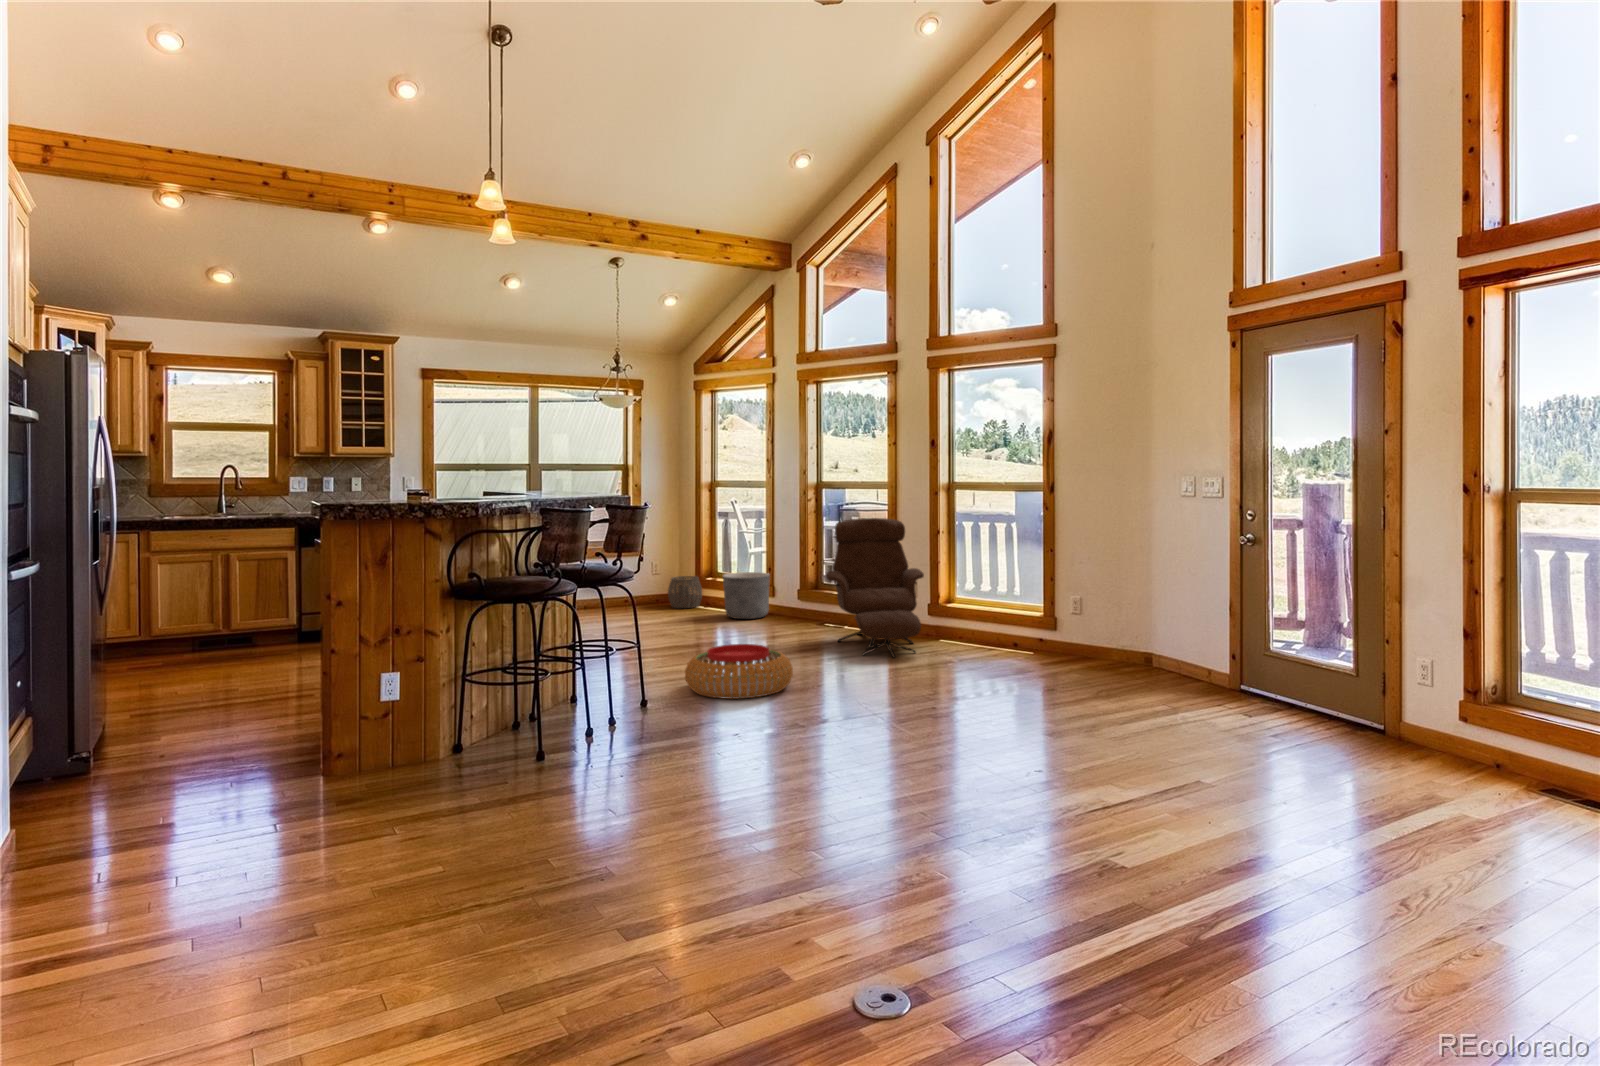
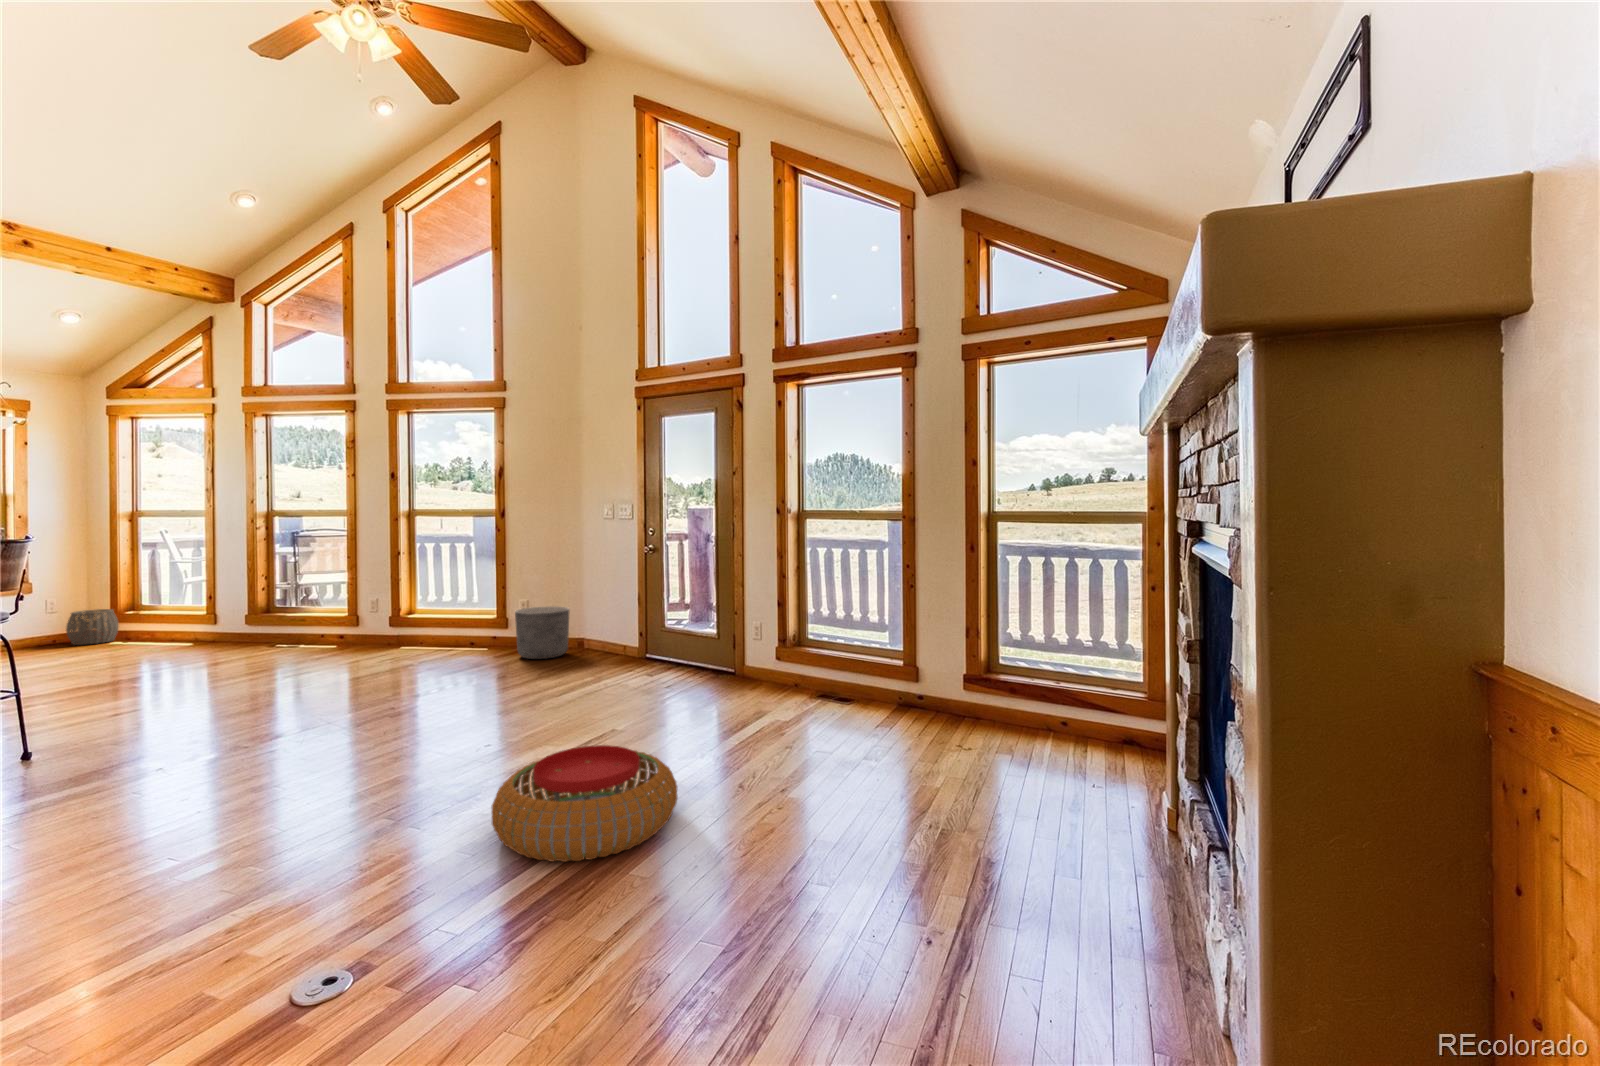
lounge chair: present [826,518,924,658] -> none [276,542,385,668]
planter: present [723,572,770,619] -> present [515,606,569,659]
pouf: present [685,644,793,699] -> present [492,745,677,862]

